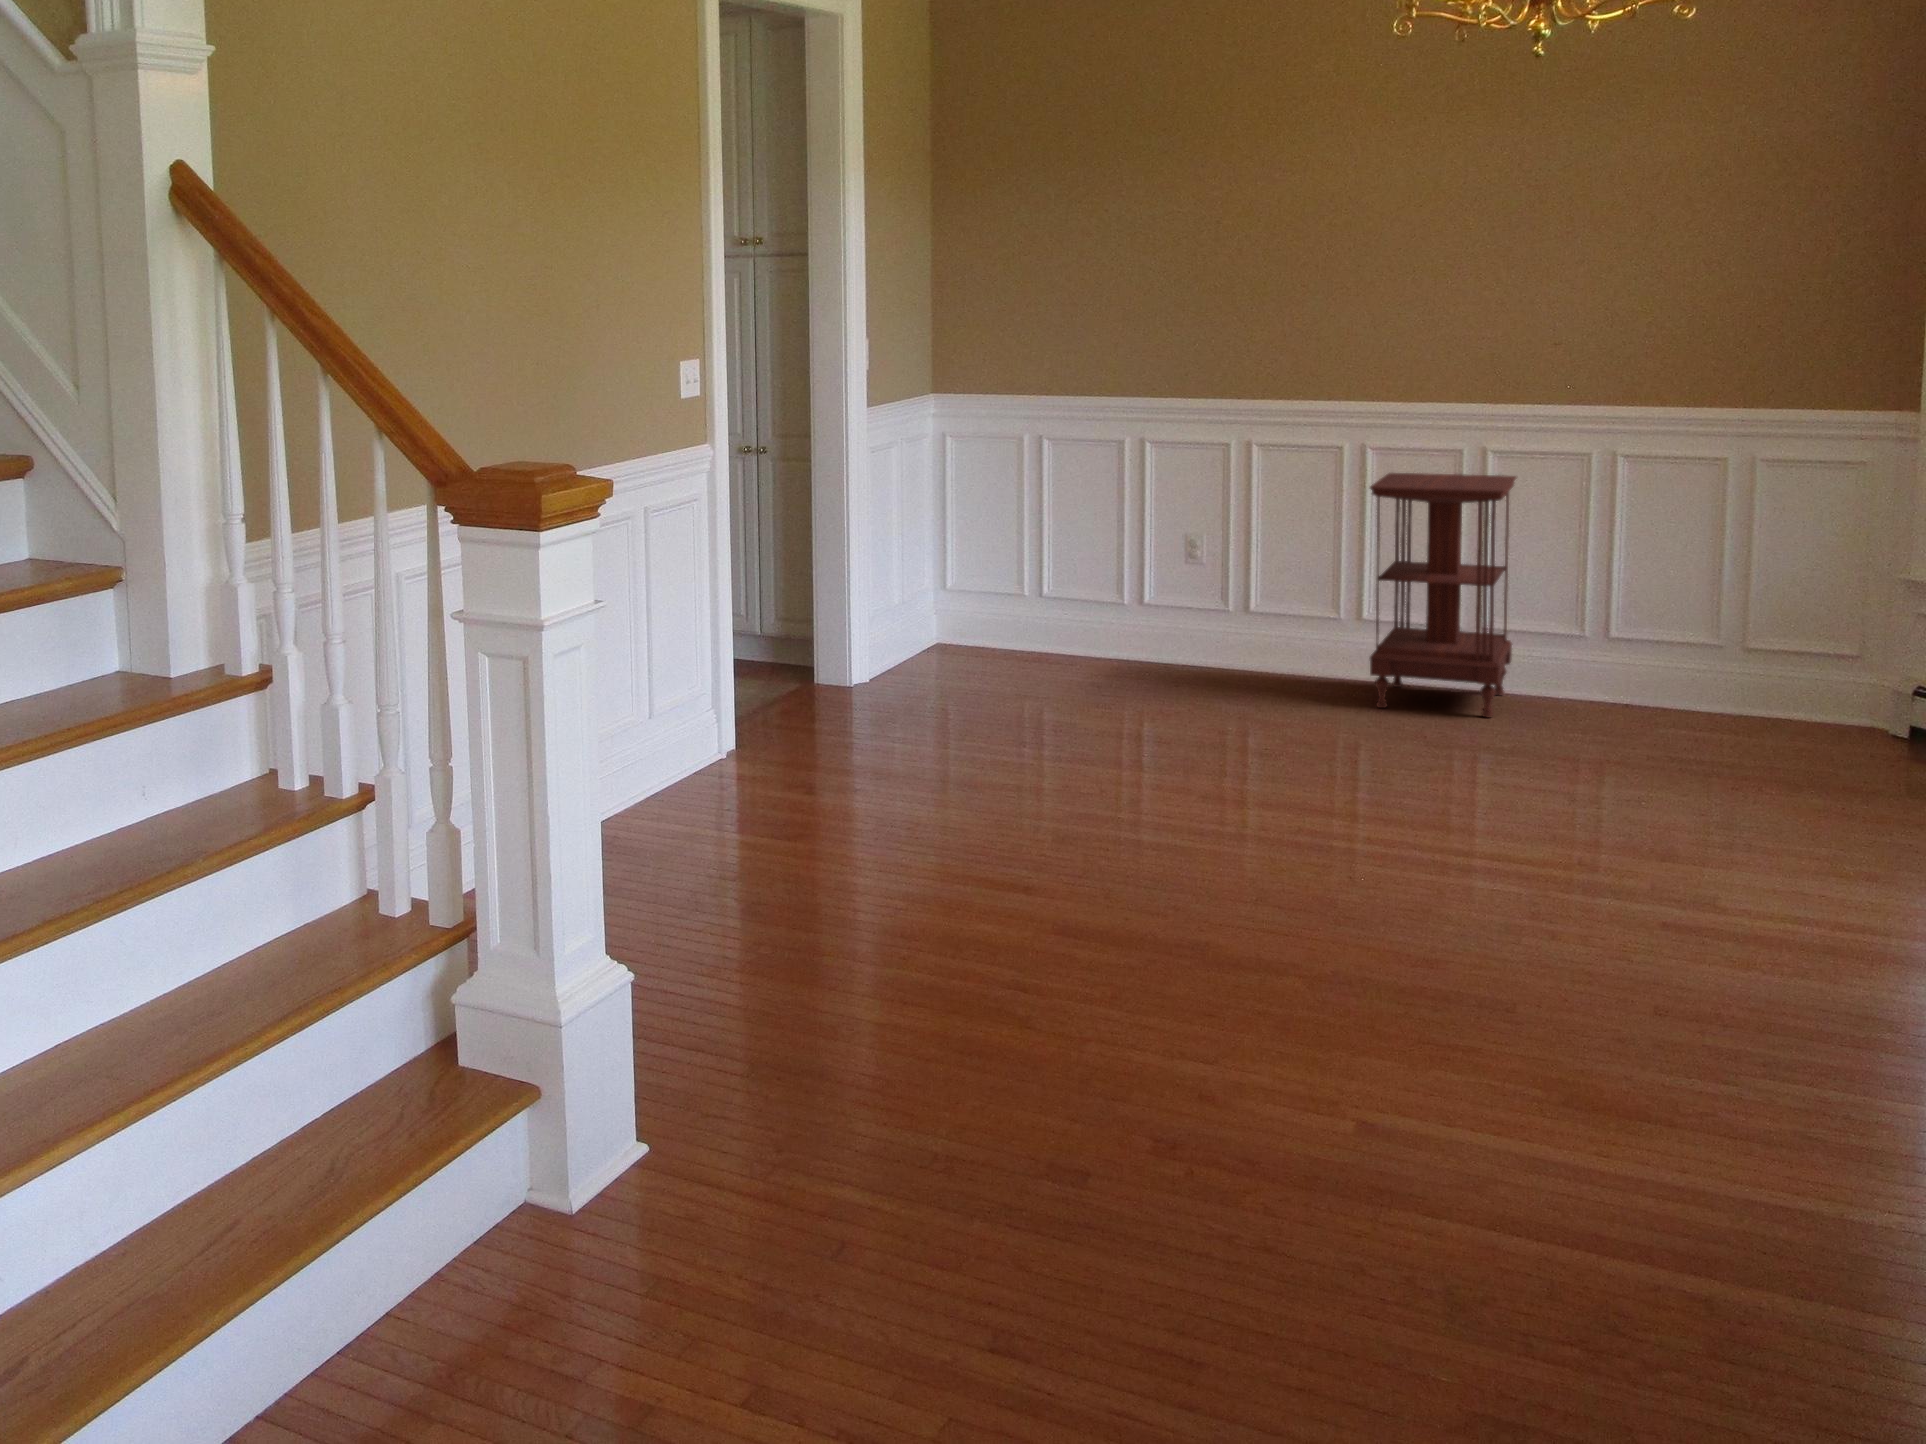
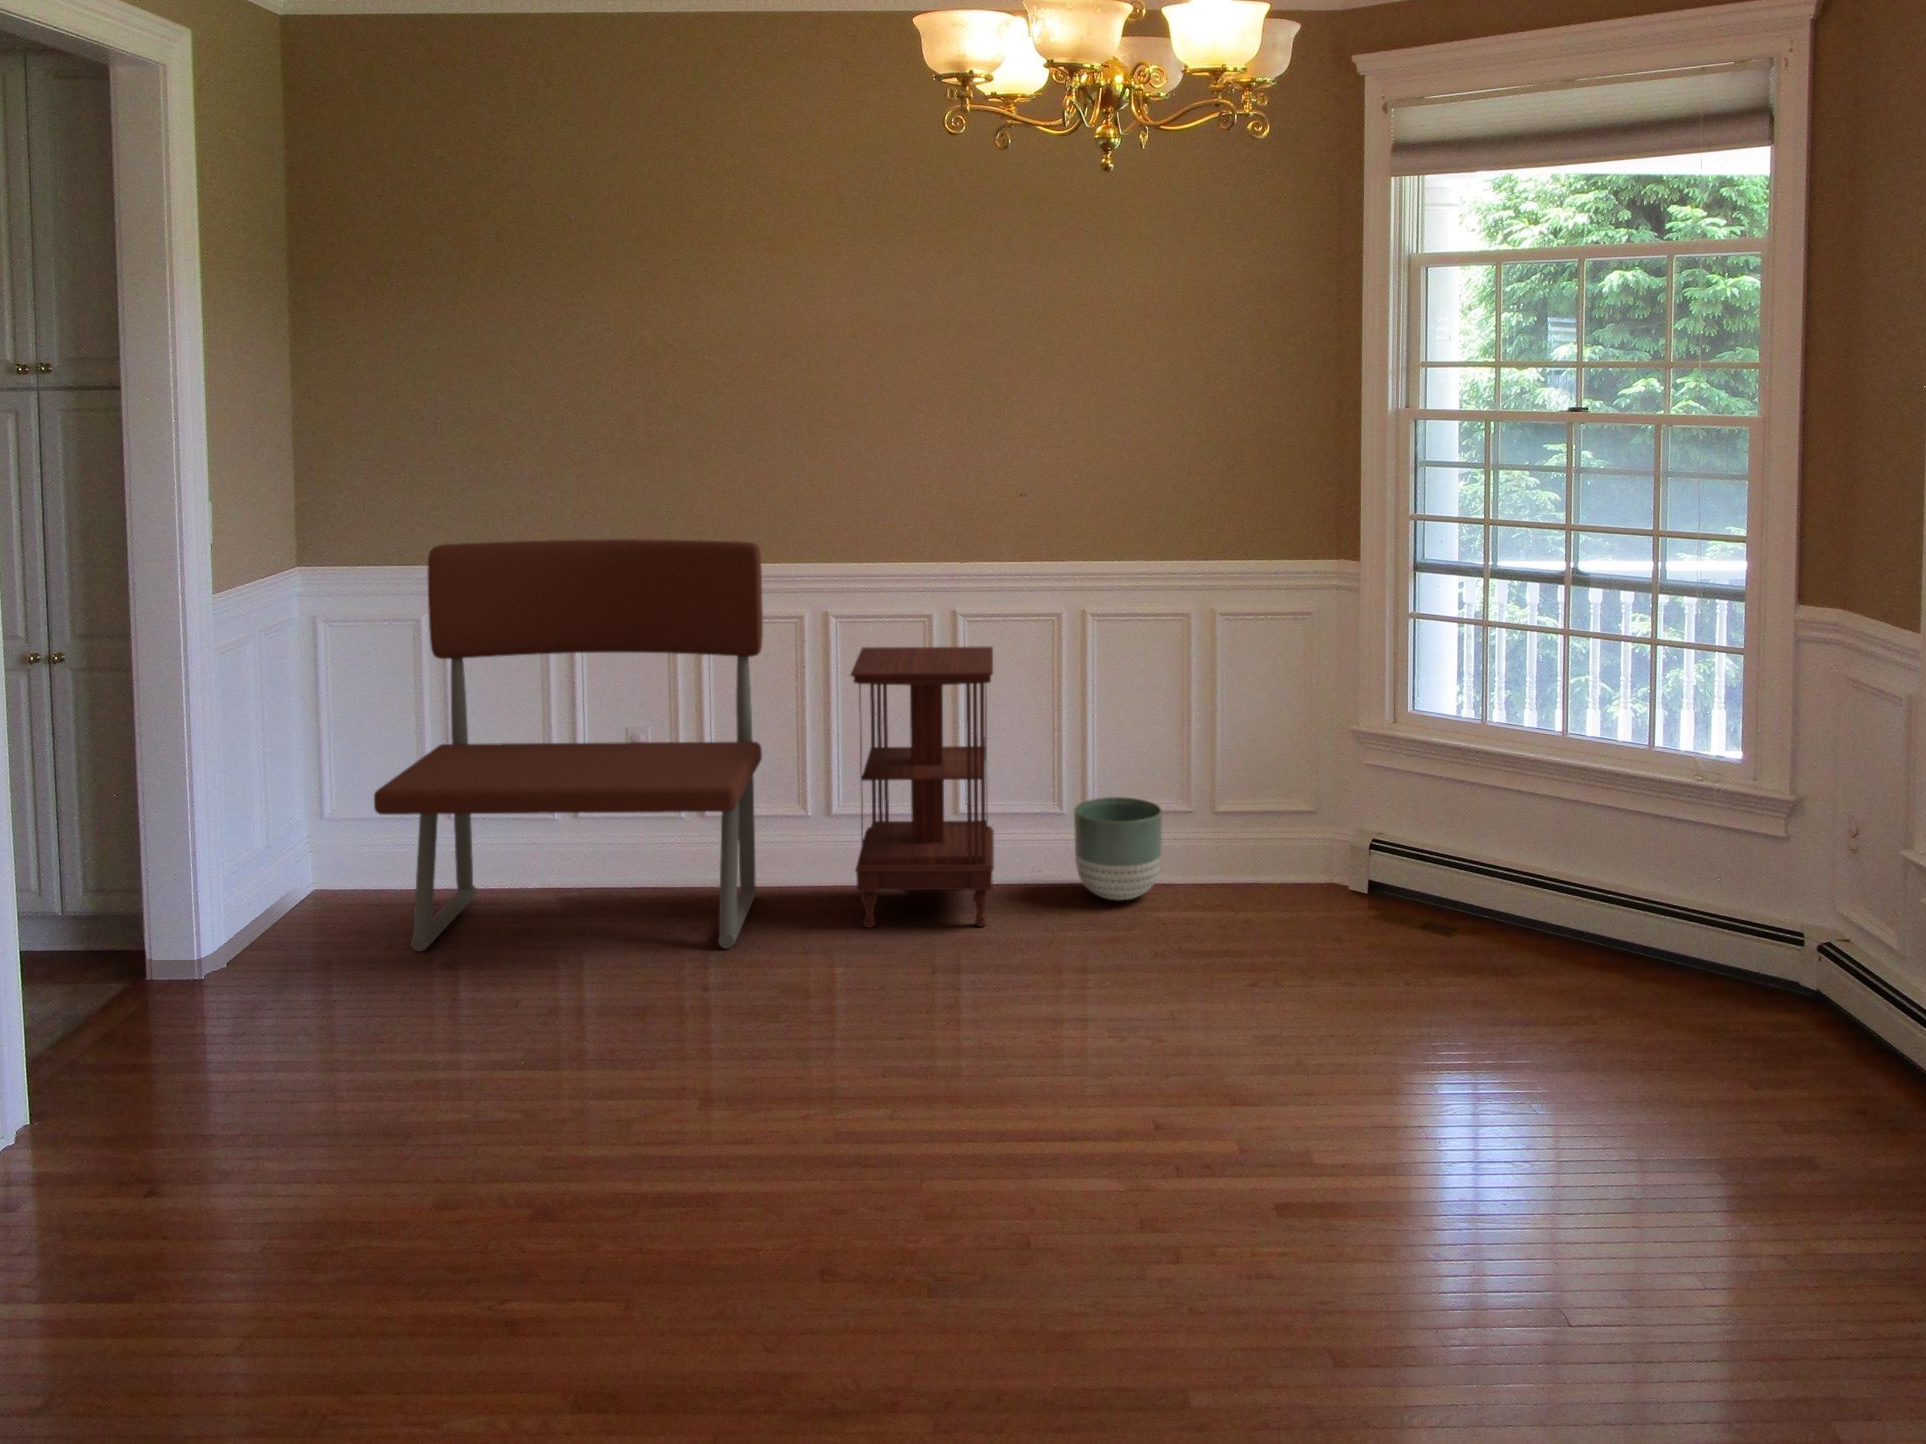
bench: none [977,374,1296,708] -> present [374,539,763,951]
planter: none [1592,623,1686,714] -> present [1074,797,1162,900]

